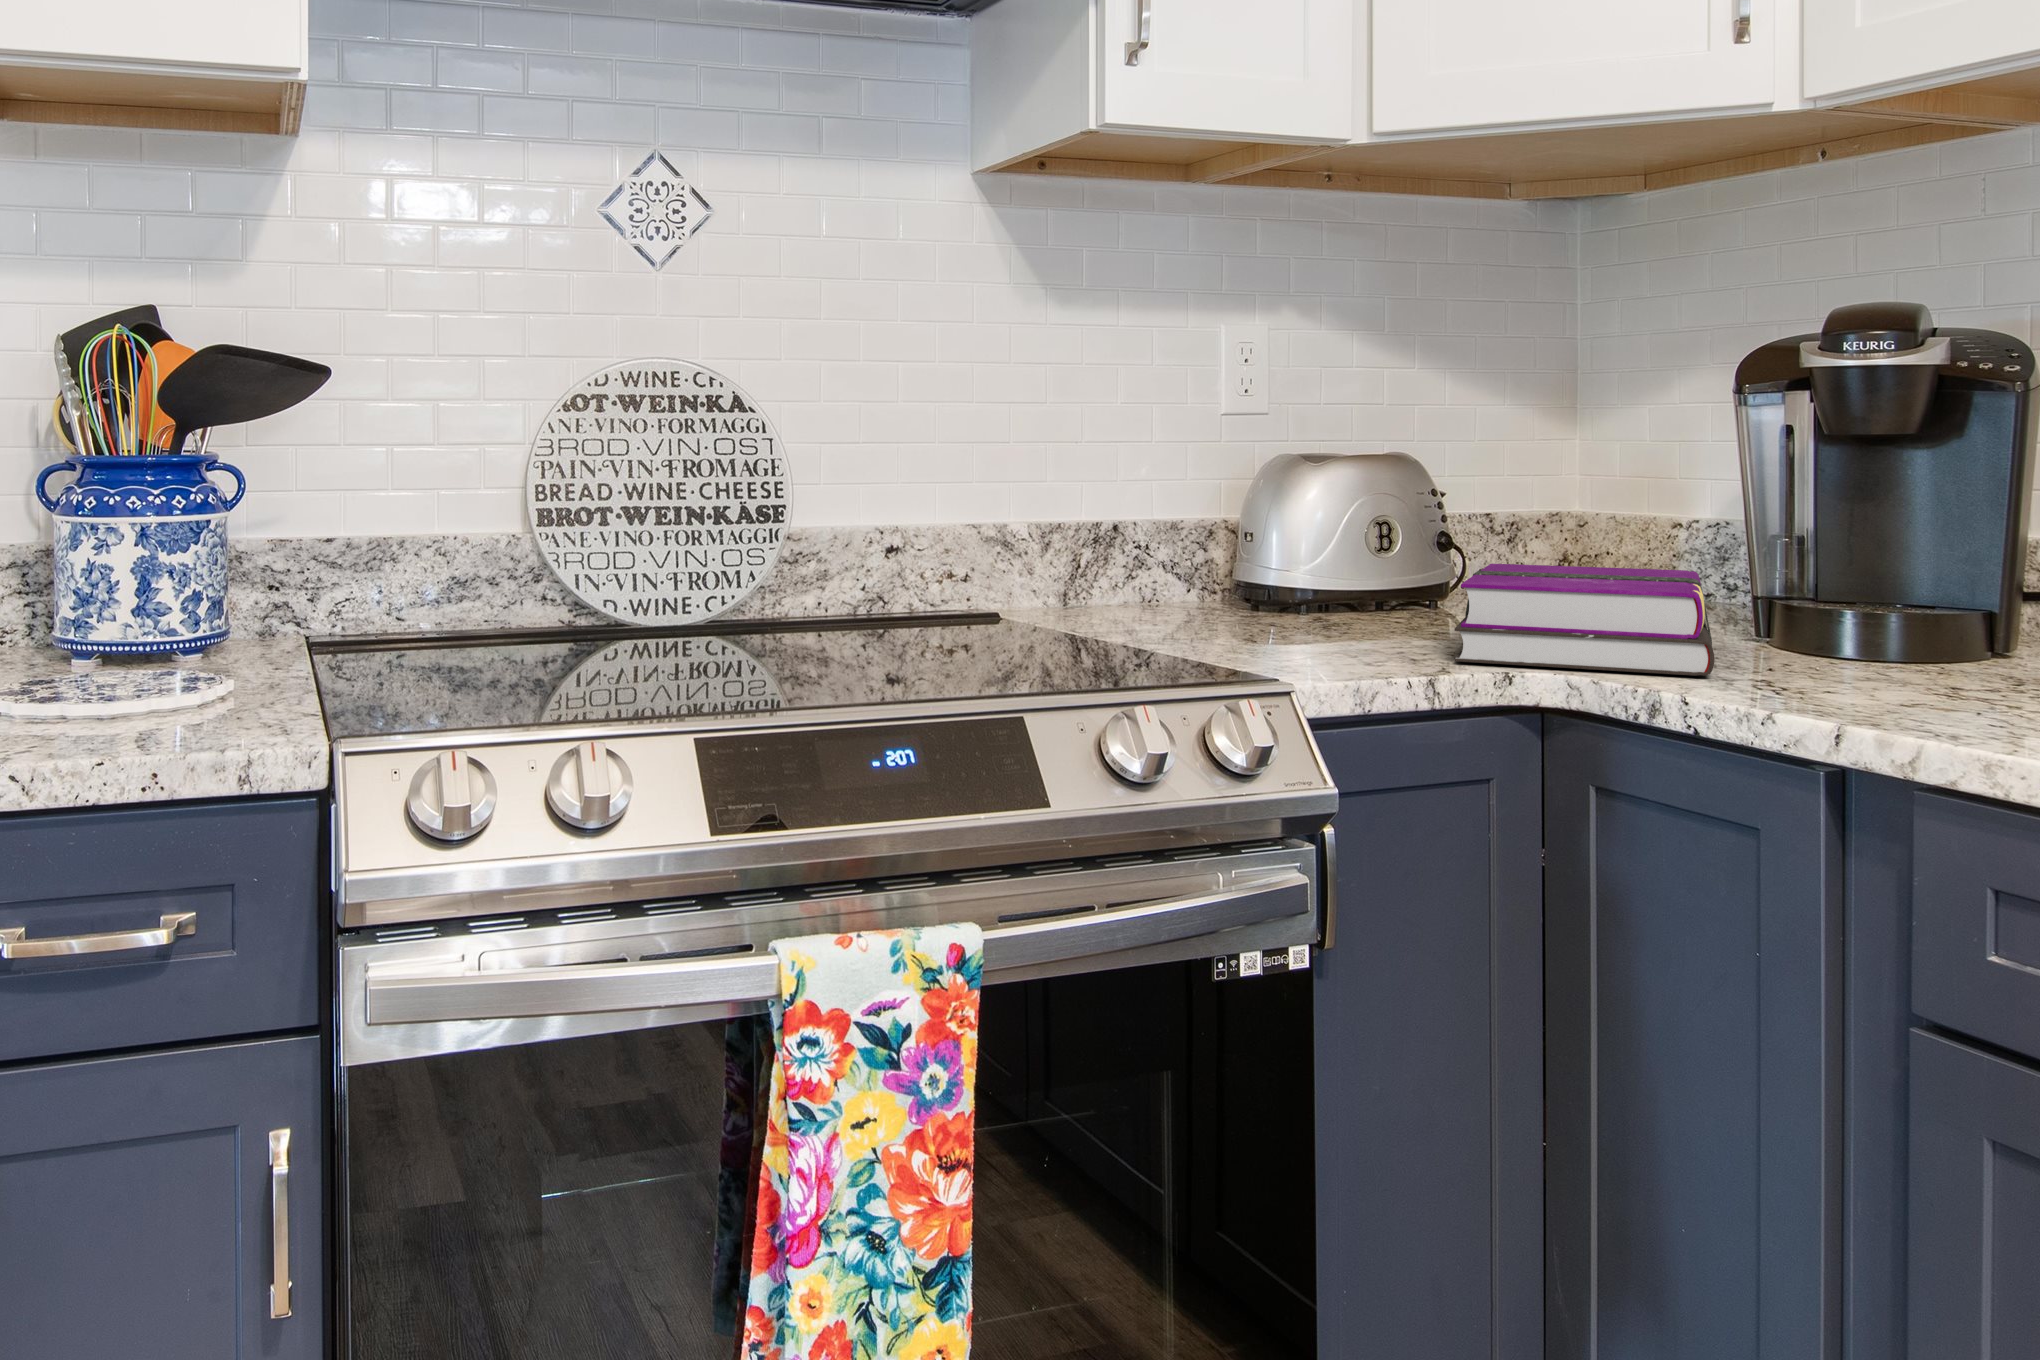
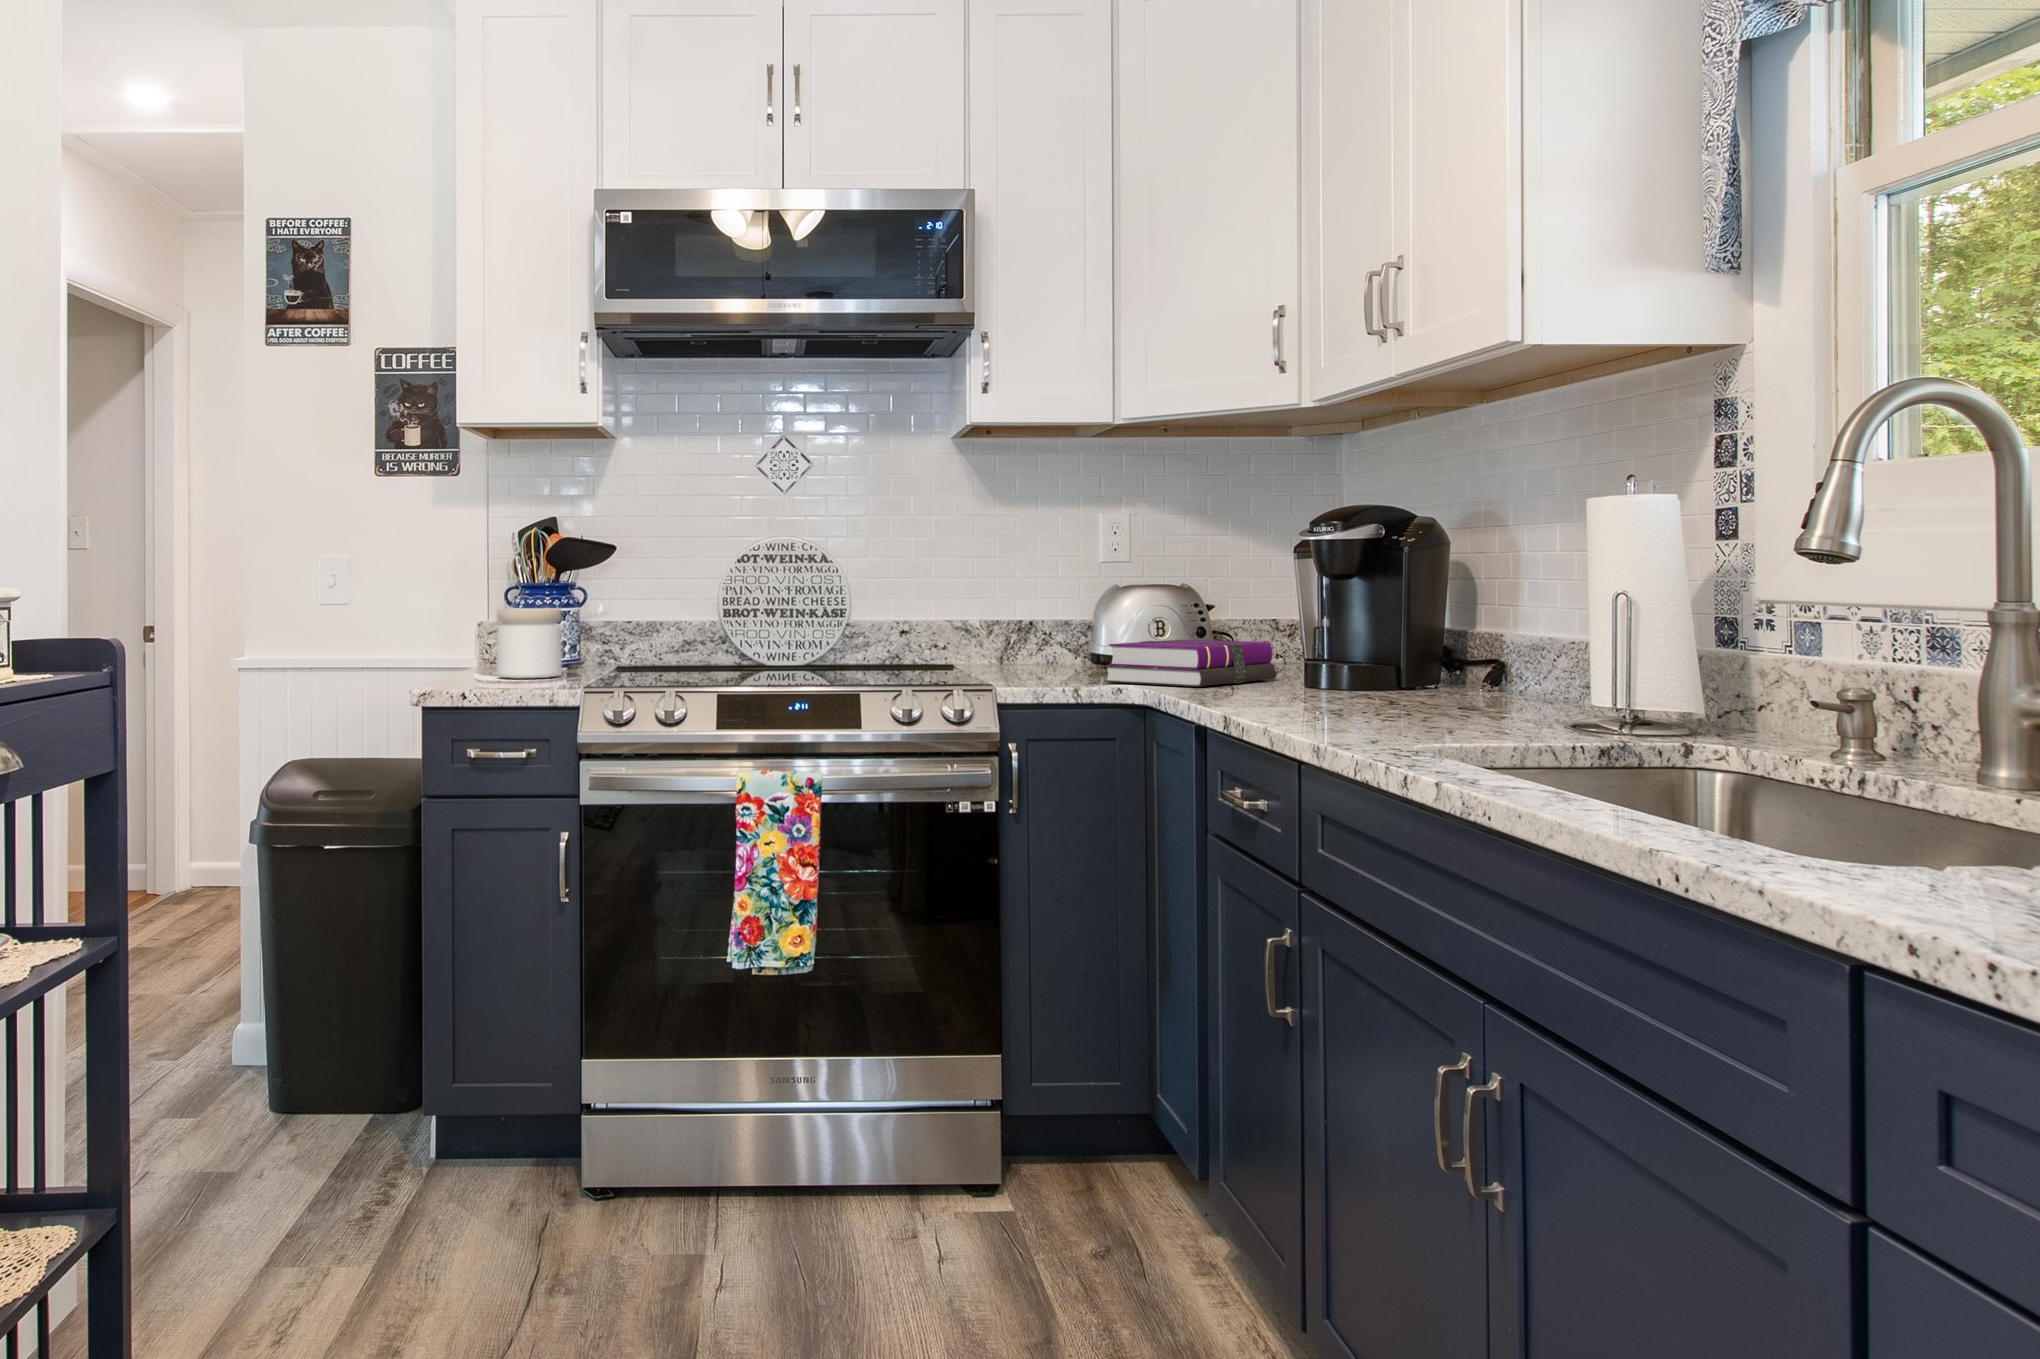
jar: none [39,514,213,695] -> present [496,608,562,679]

